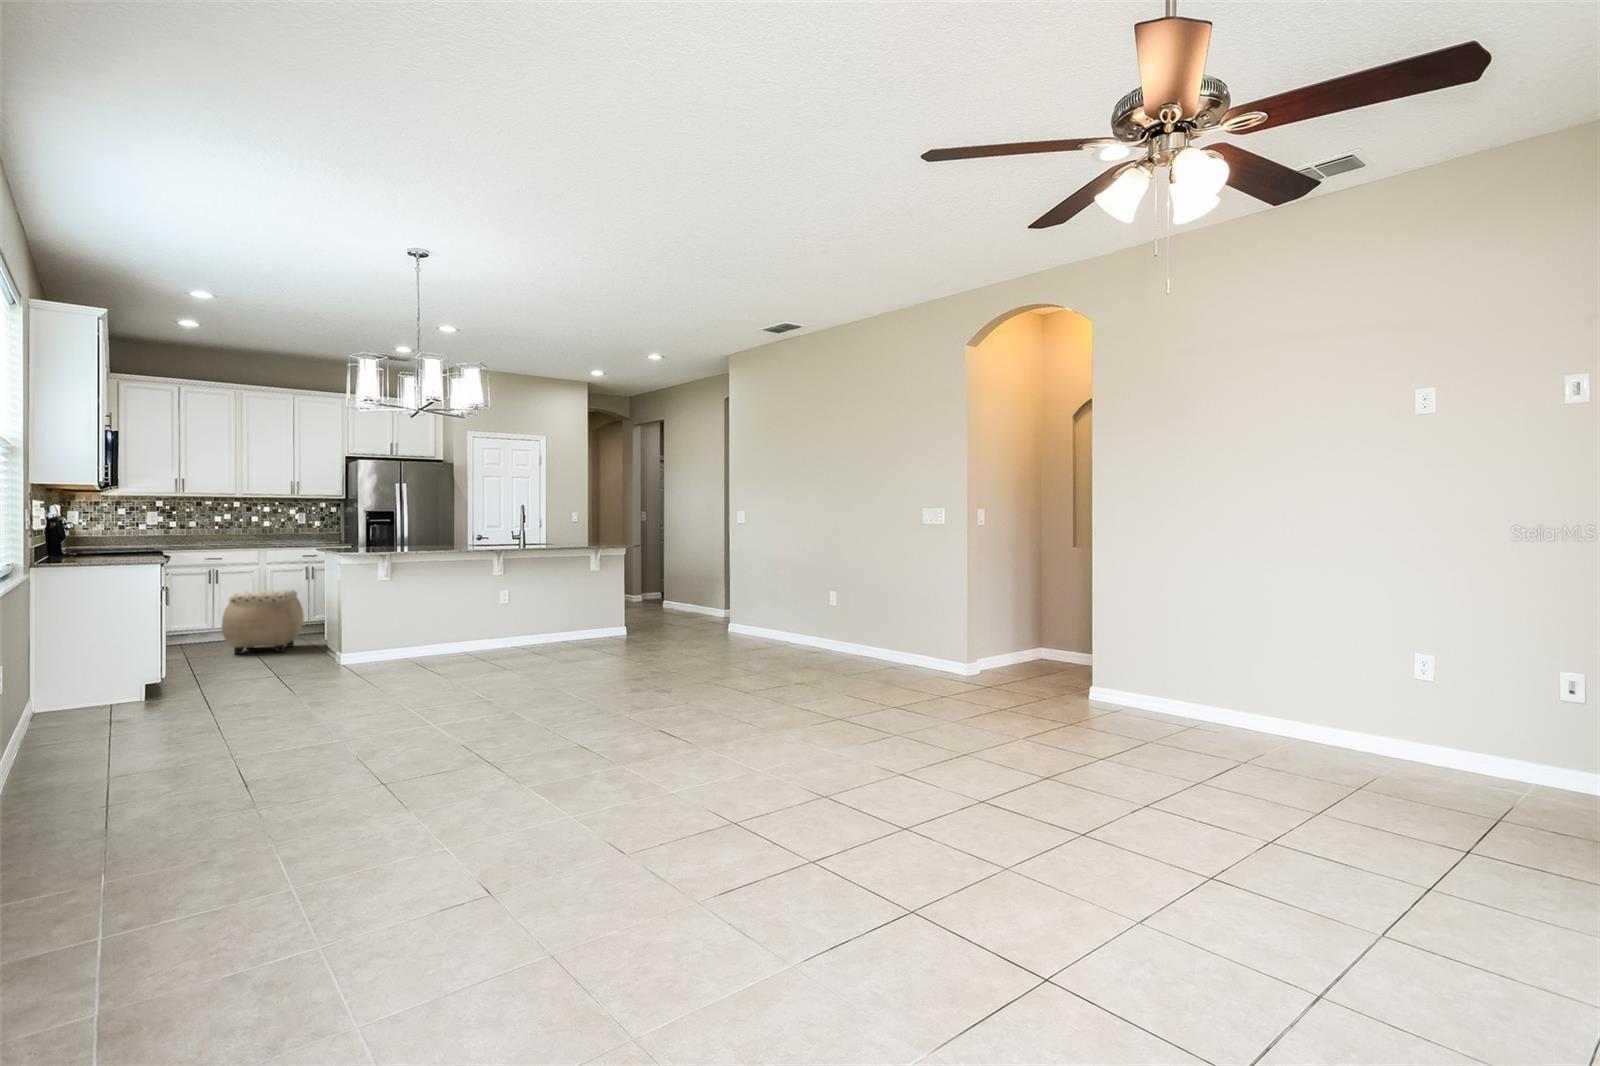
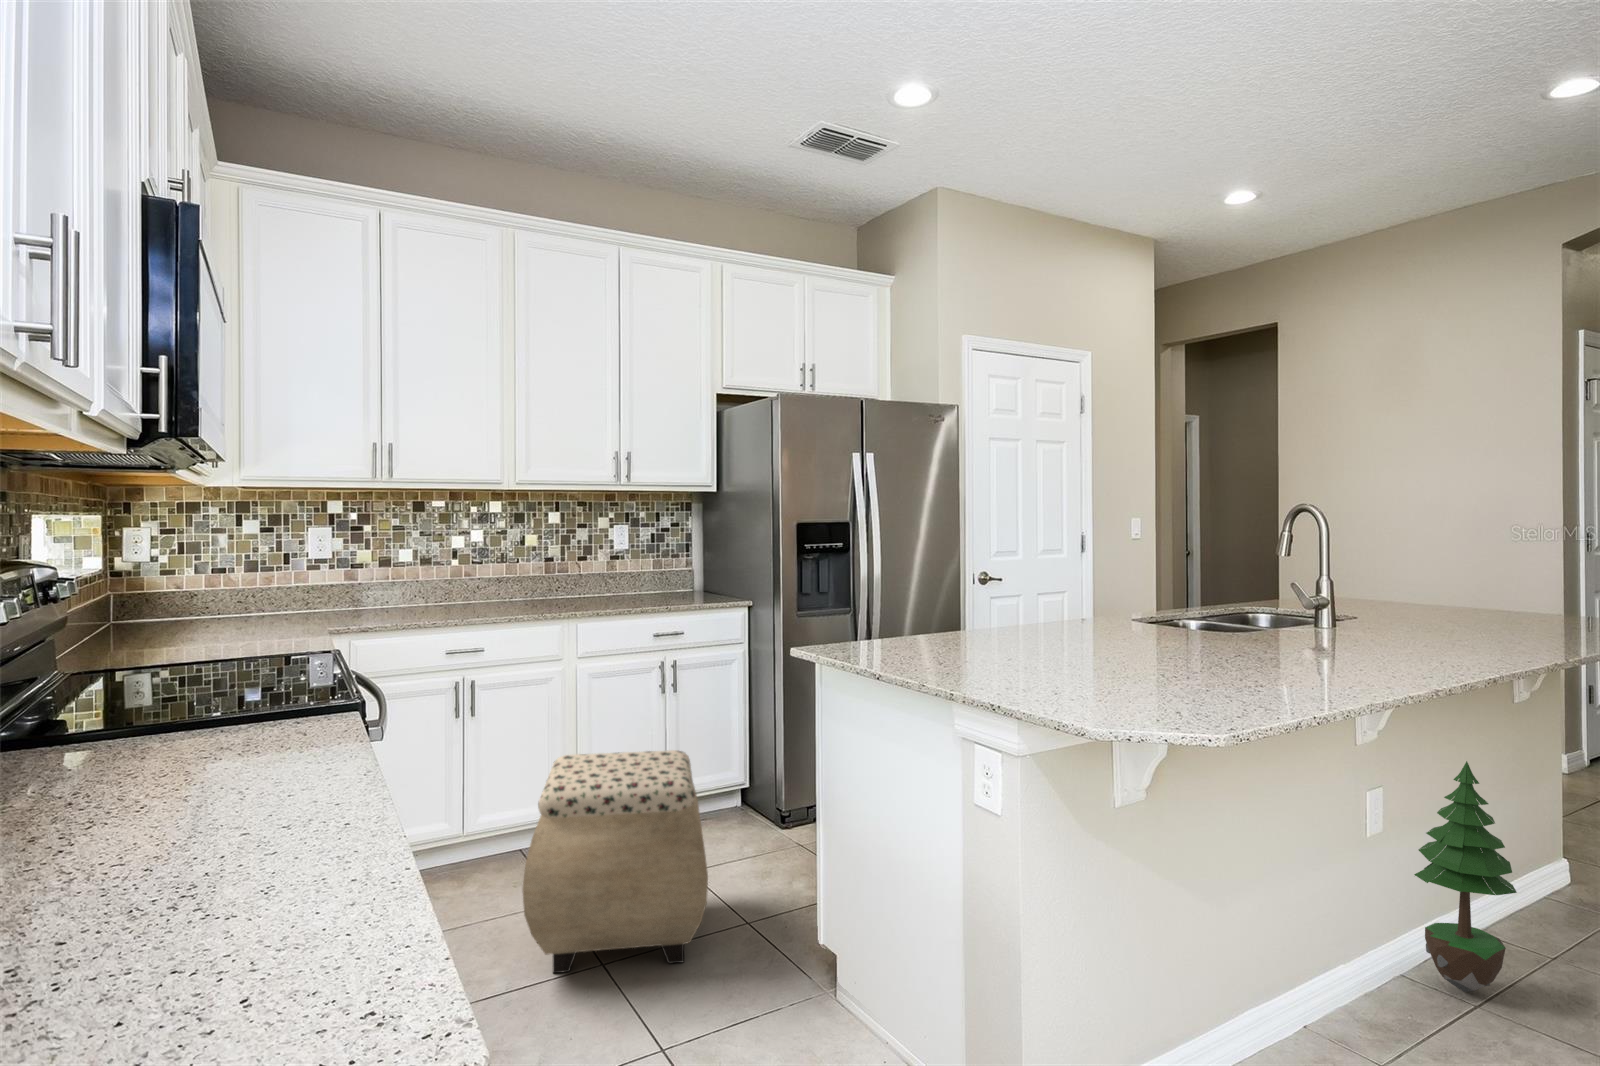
potted tree: none [517,580,543,649] -> present [1414,761,1517,992]

